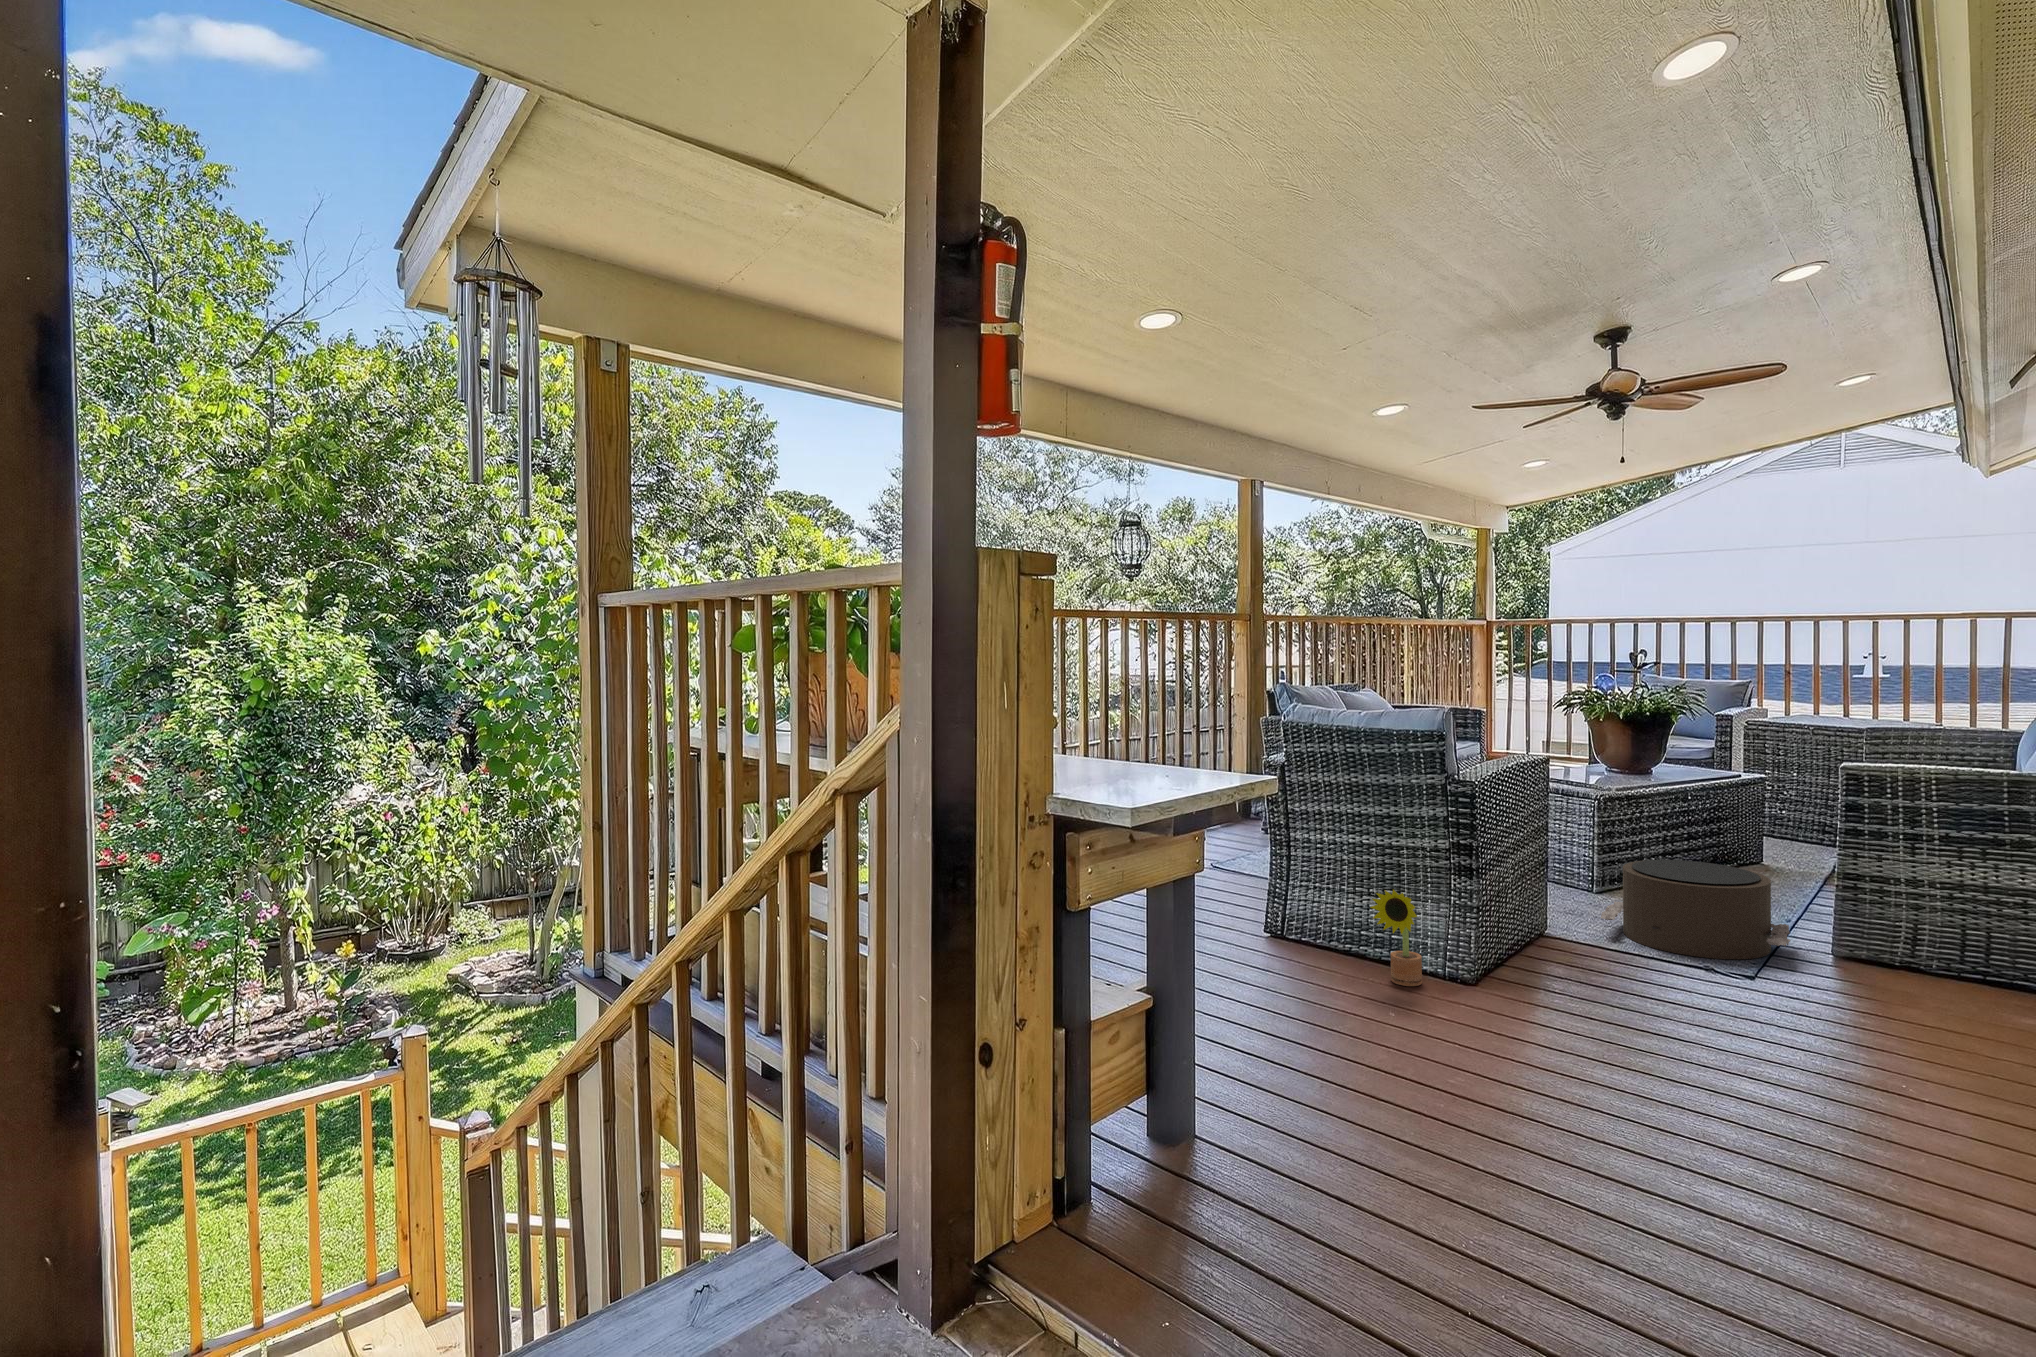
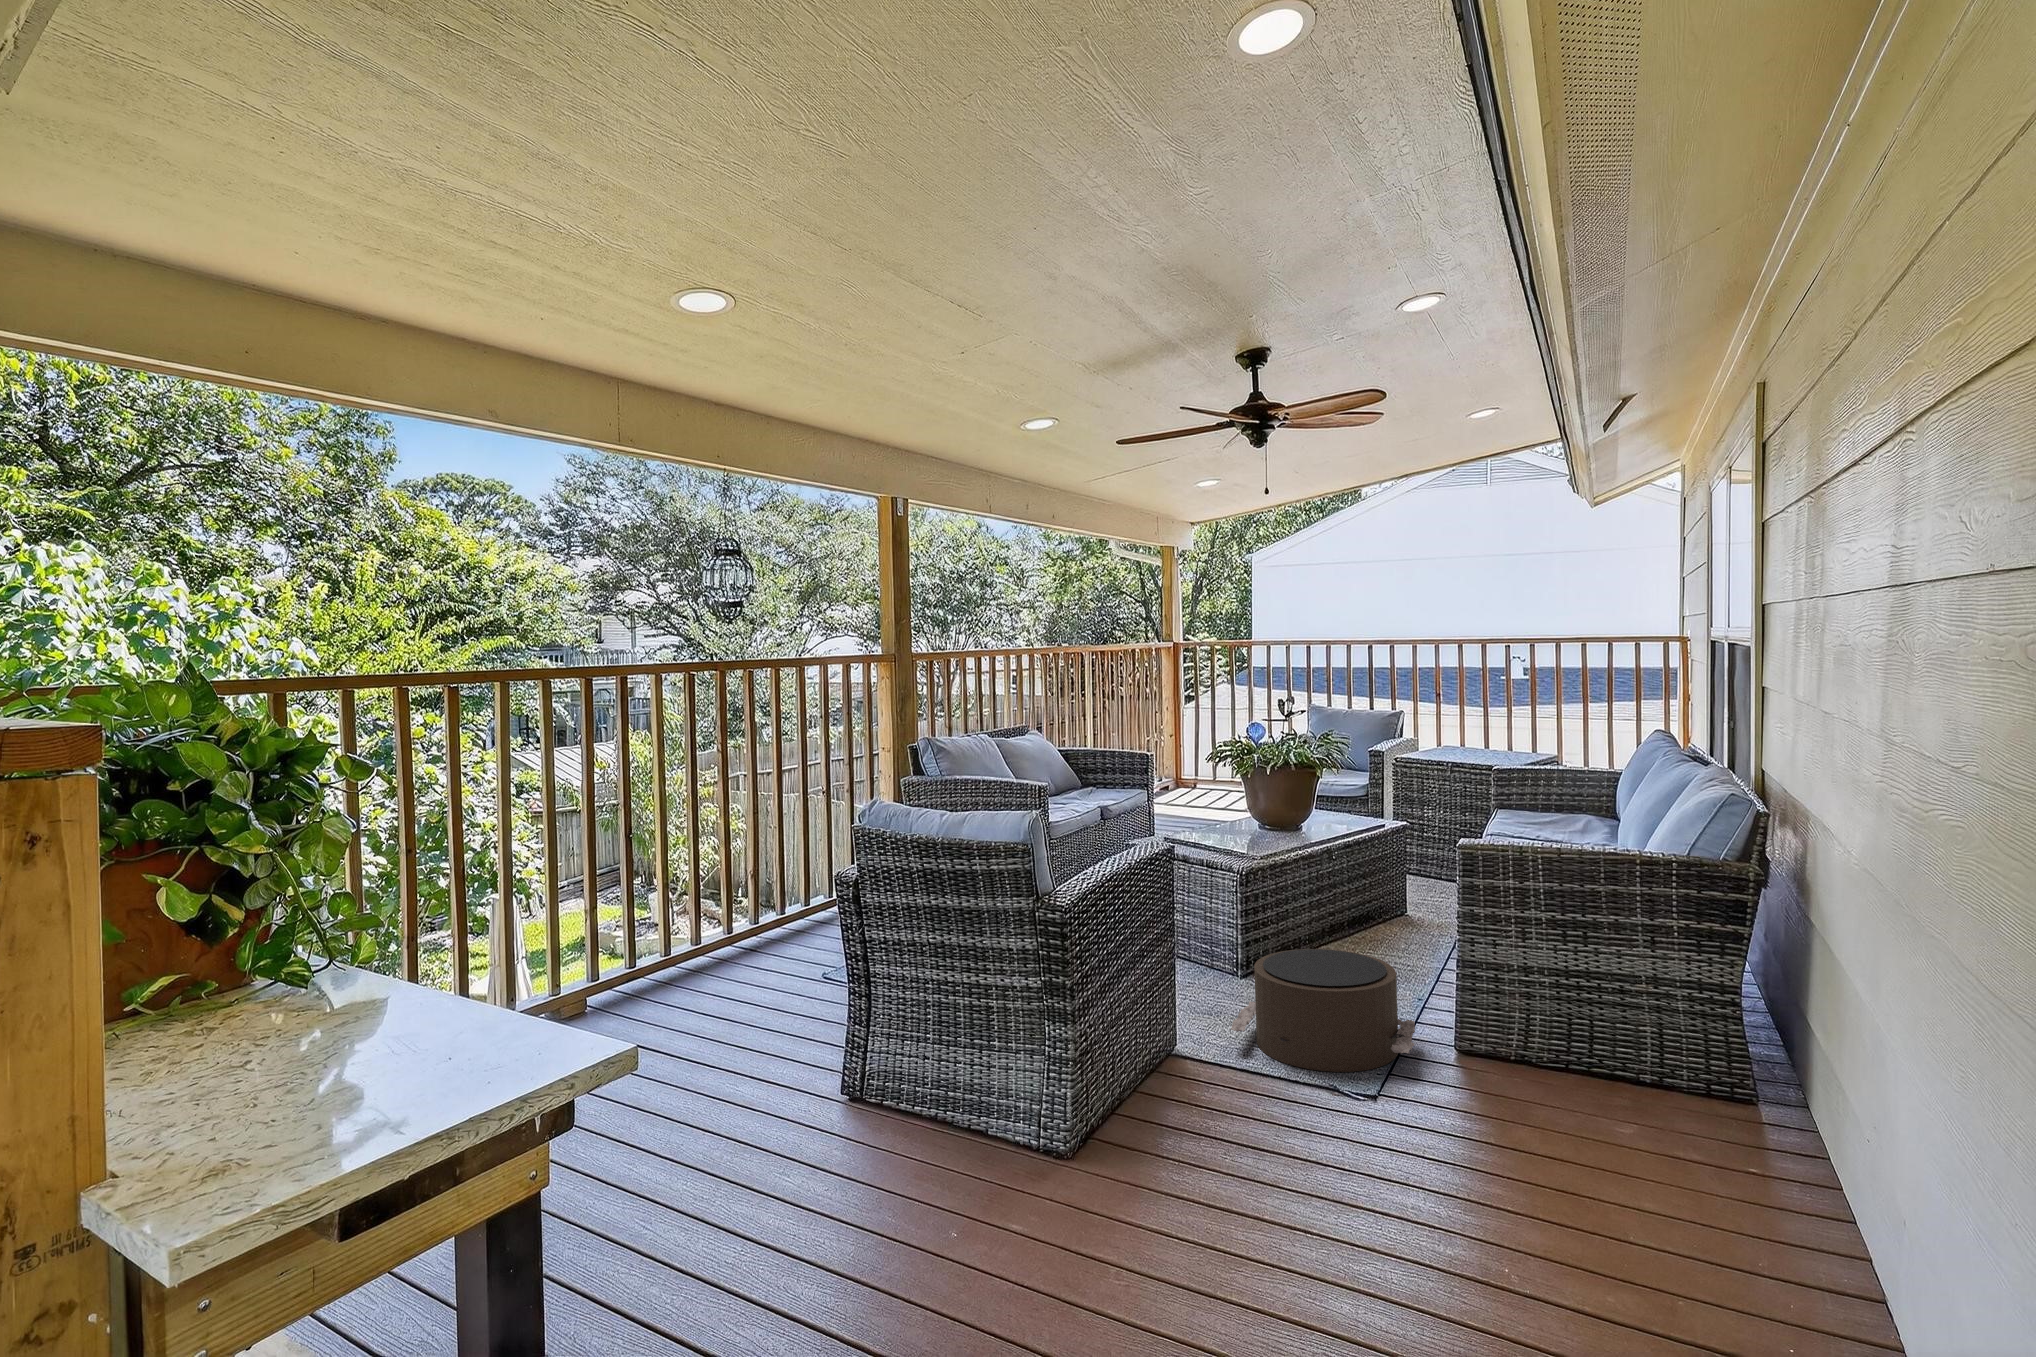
decorative plant: present [1370,889,1422,986] -> none [946,1048,1013,1169]

